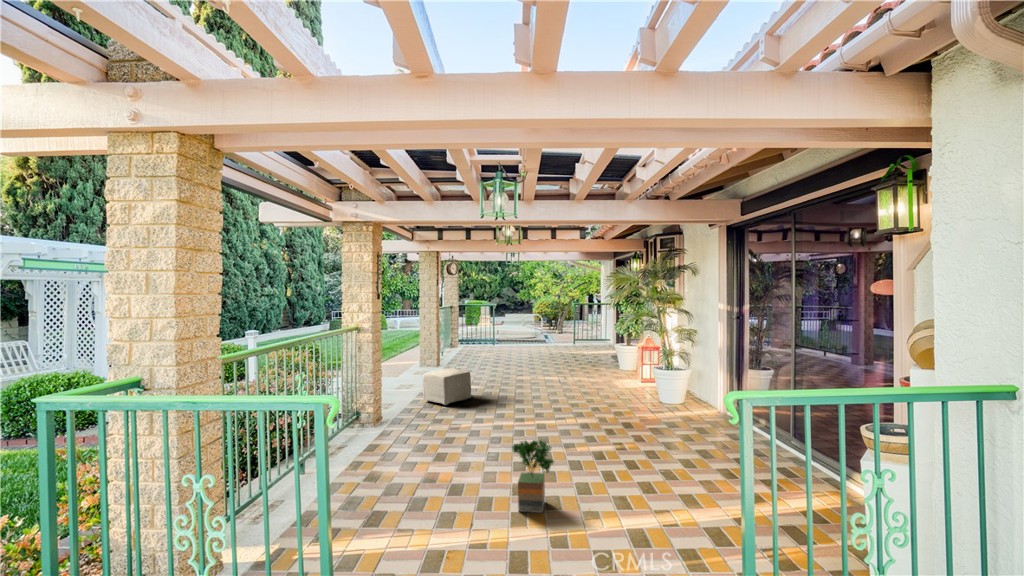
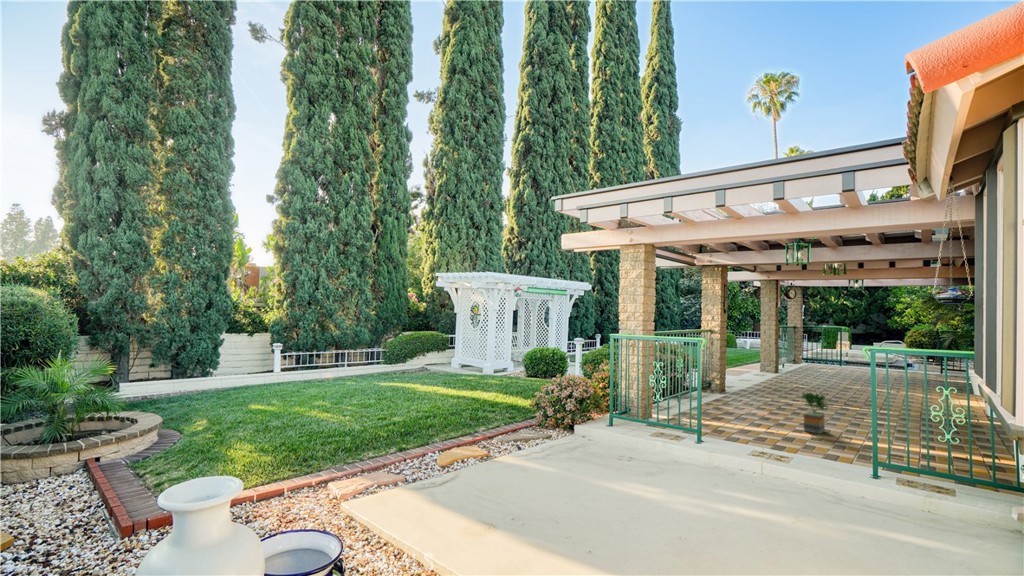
ottoman: present [423,369,471,406] -> none [758,367,798,392]

